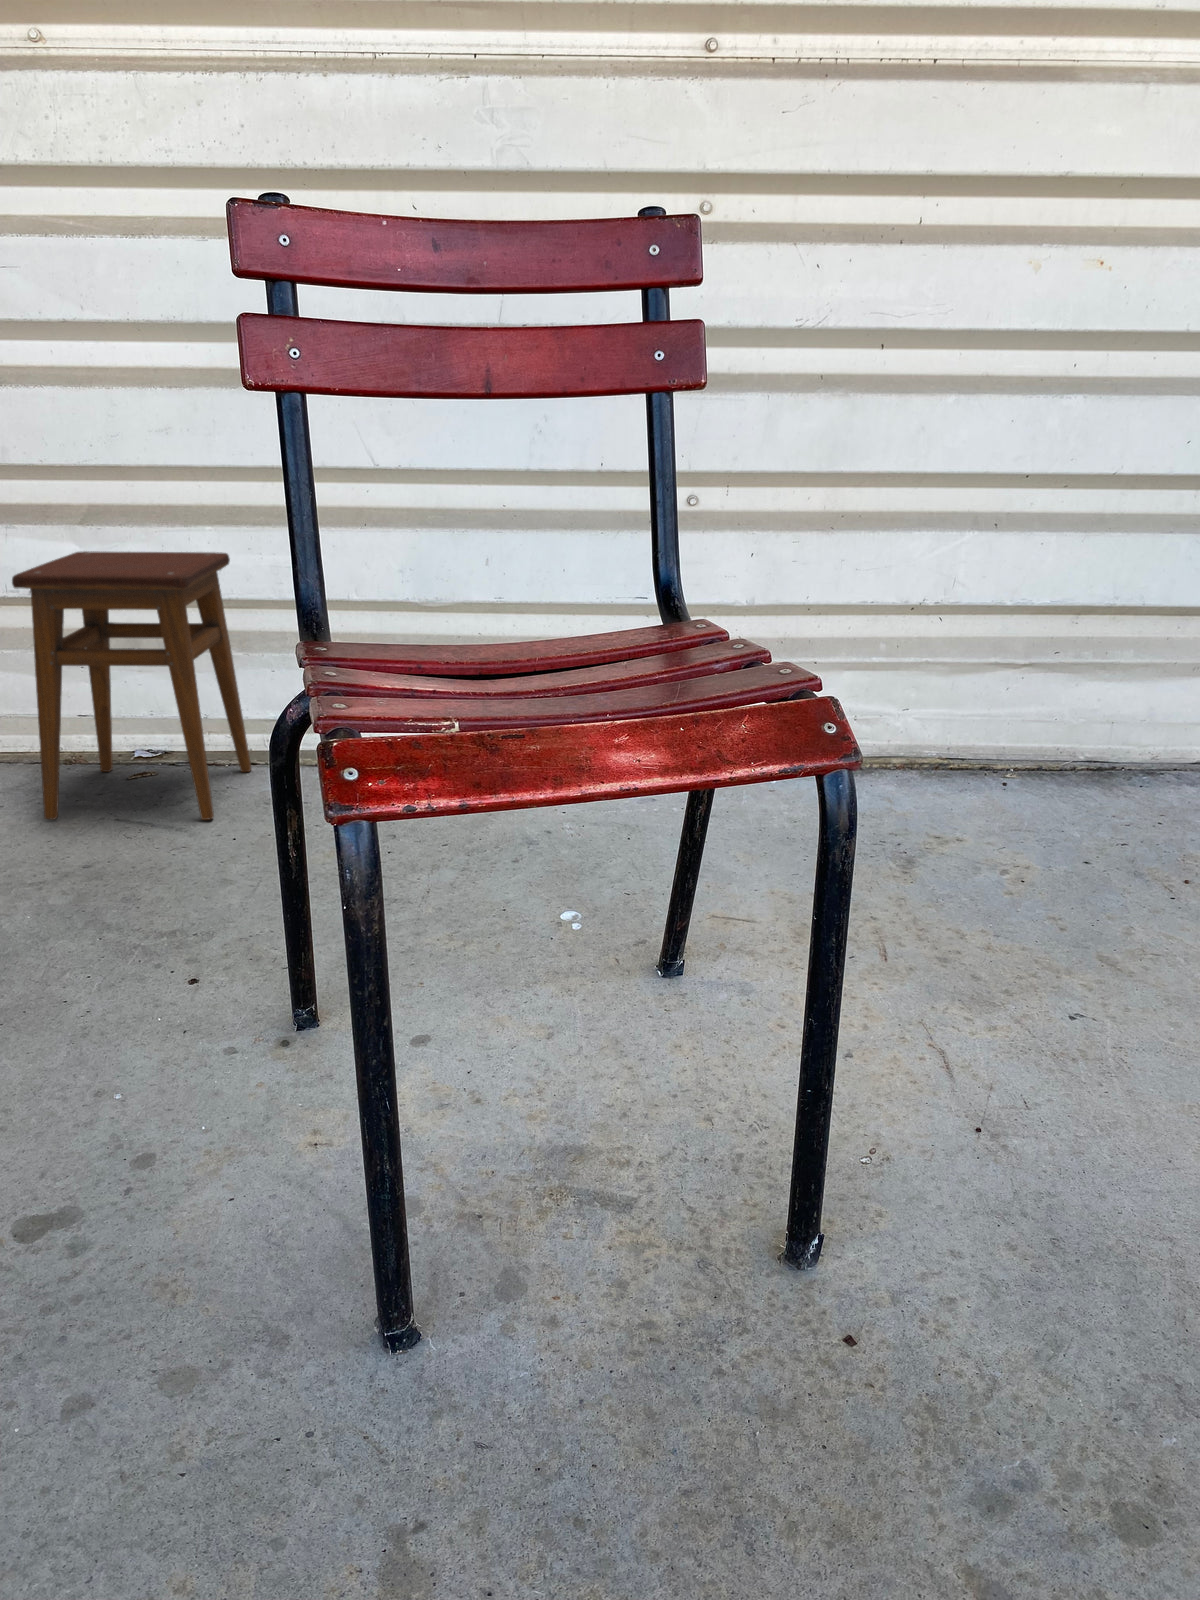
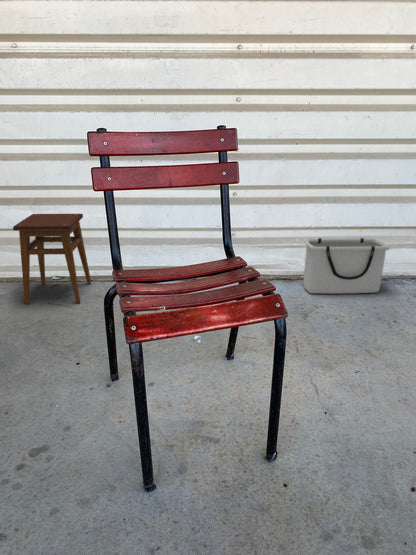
storage bin: none [899,638,1166,806] -> present [303,238,389,294]

